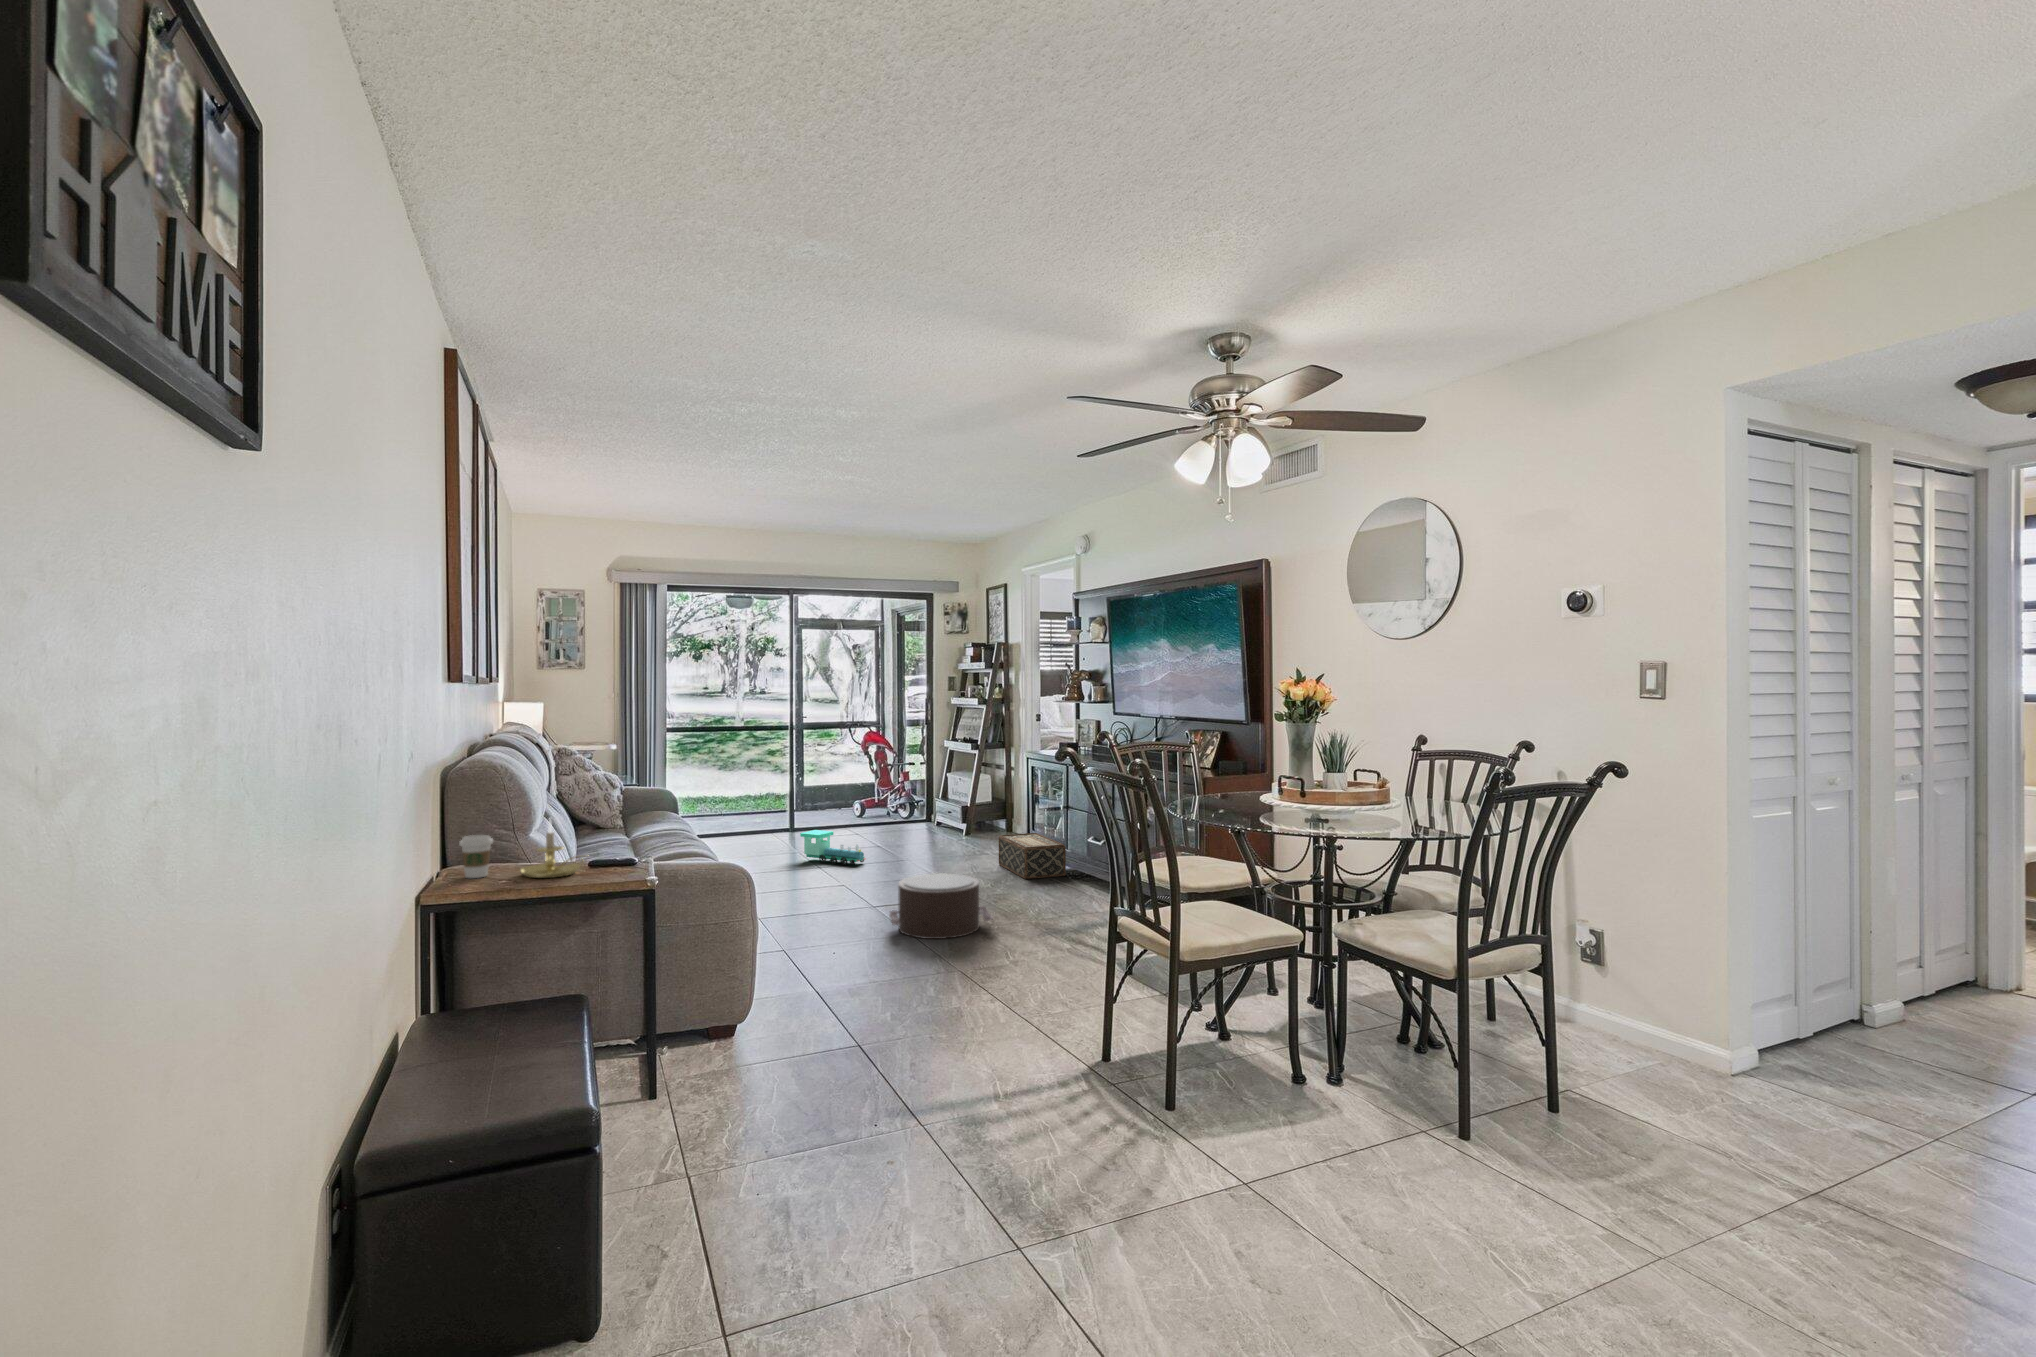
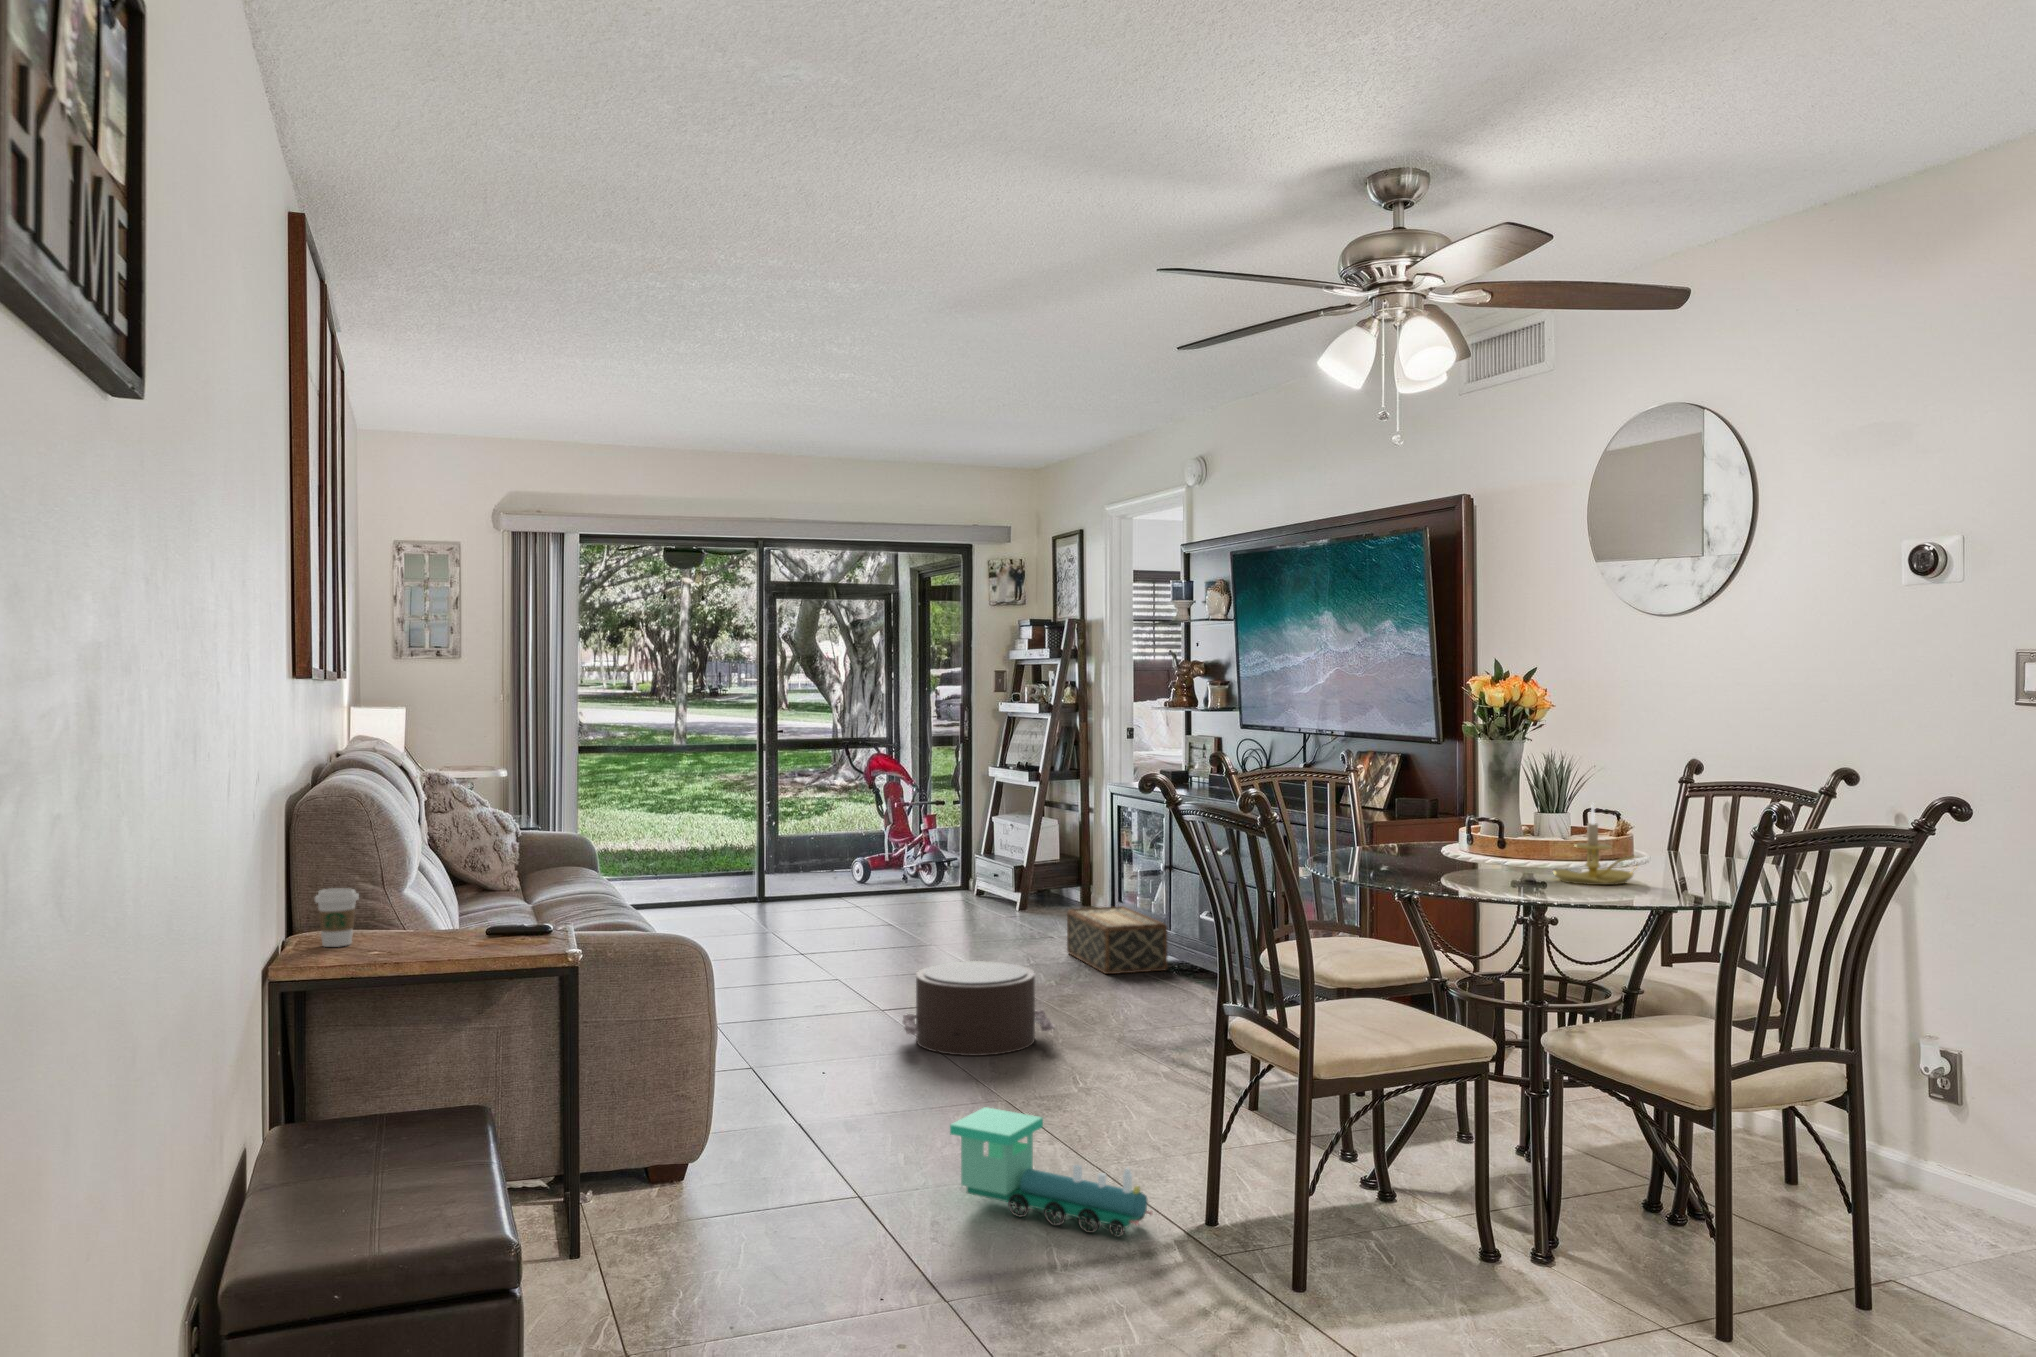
candle holder: present [520,820,581,878] -> present [1553,805,1638,885]
toy train: present [800,830,866,865] -> present [950,1107,1153,1237]

